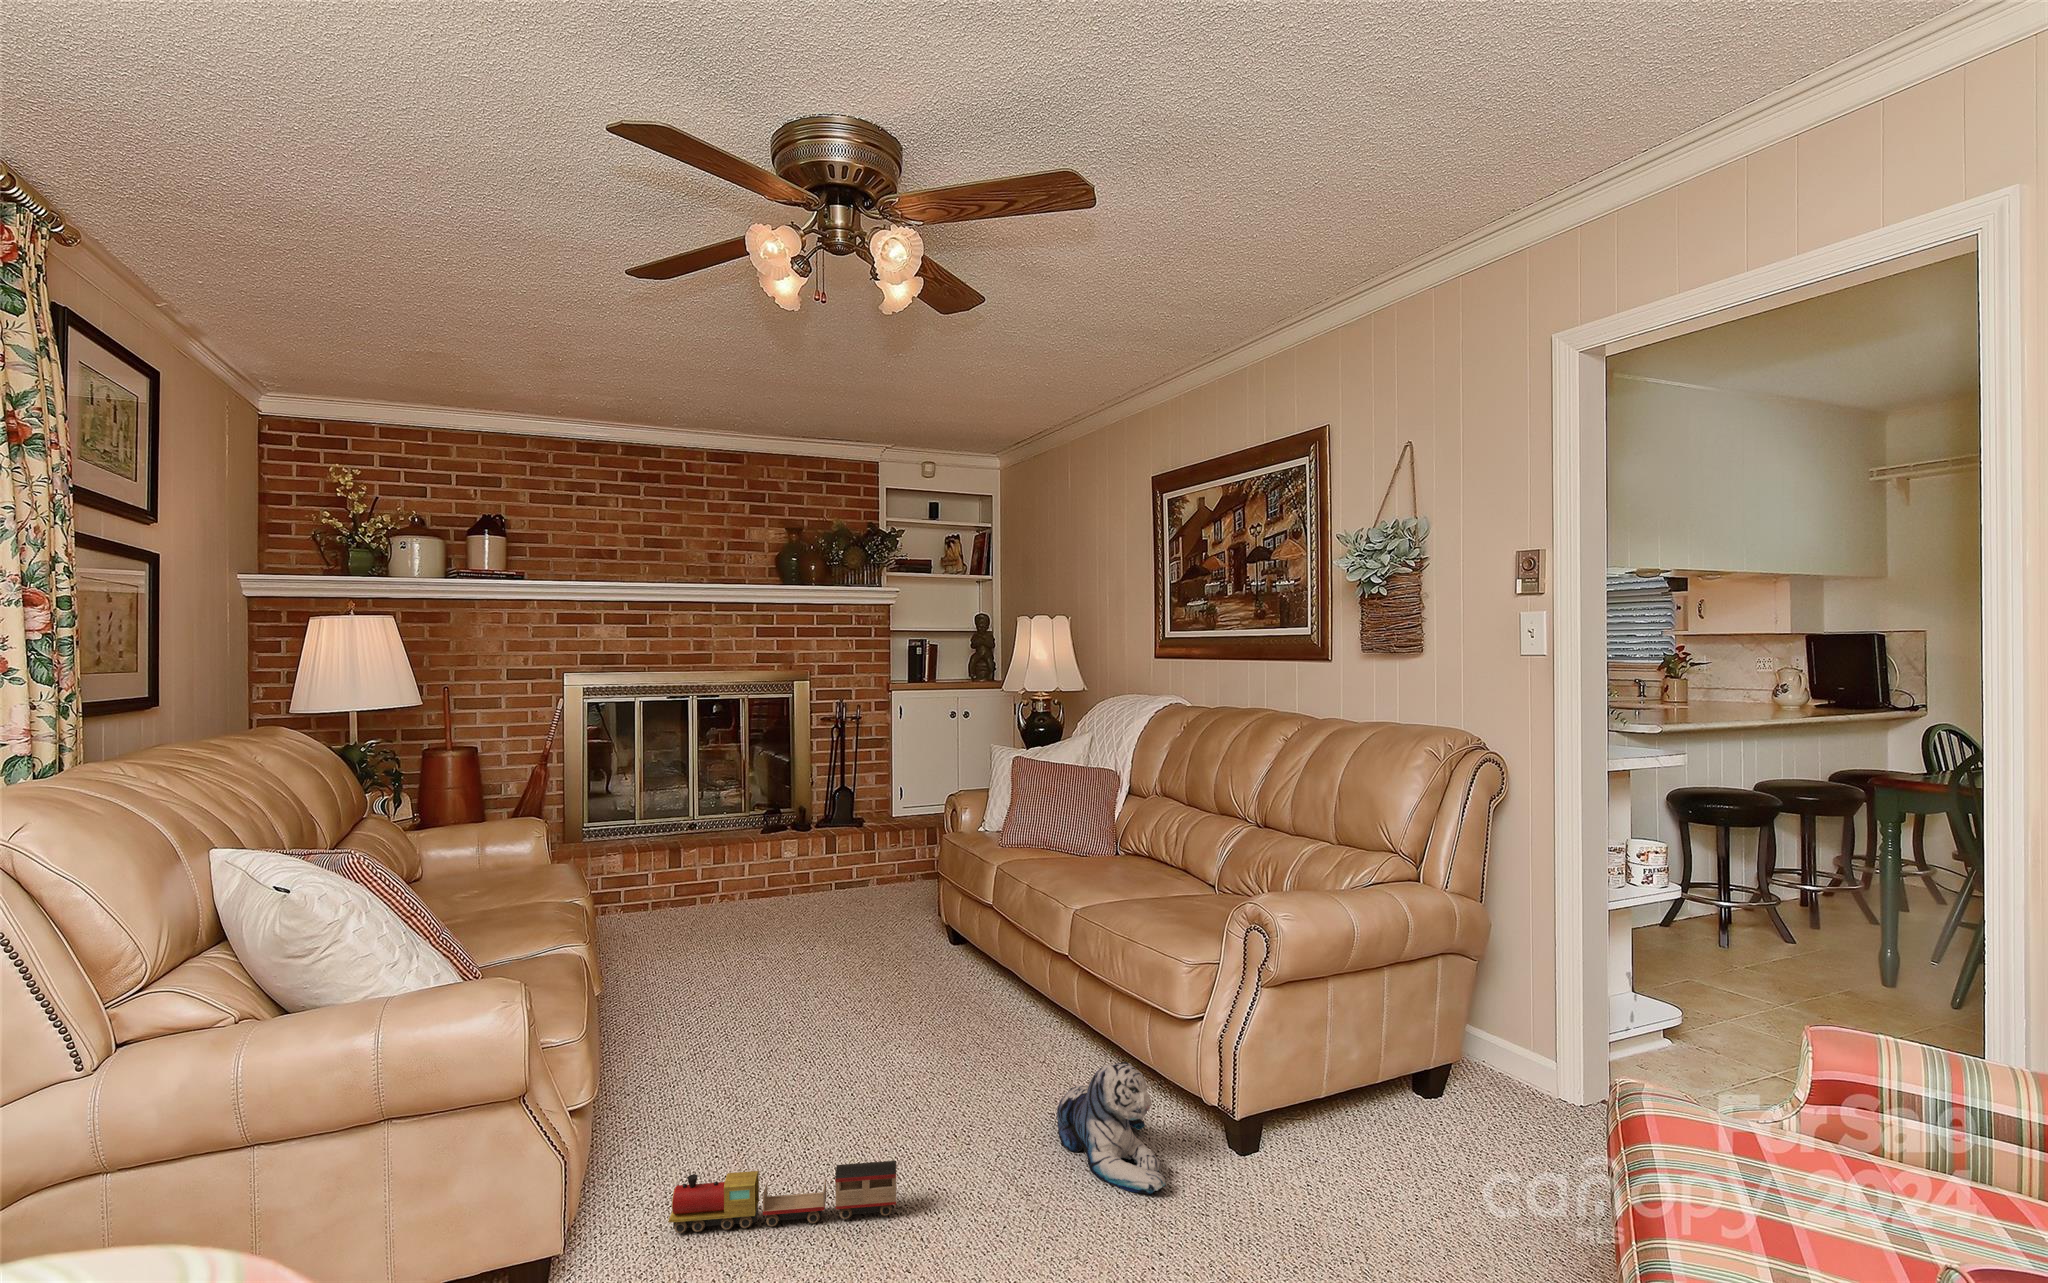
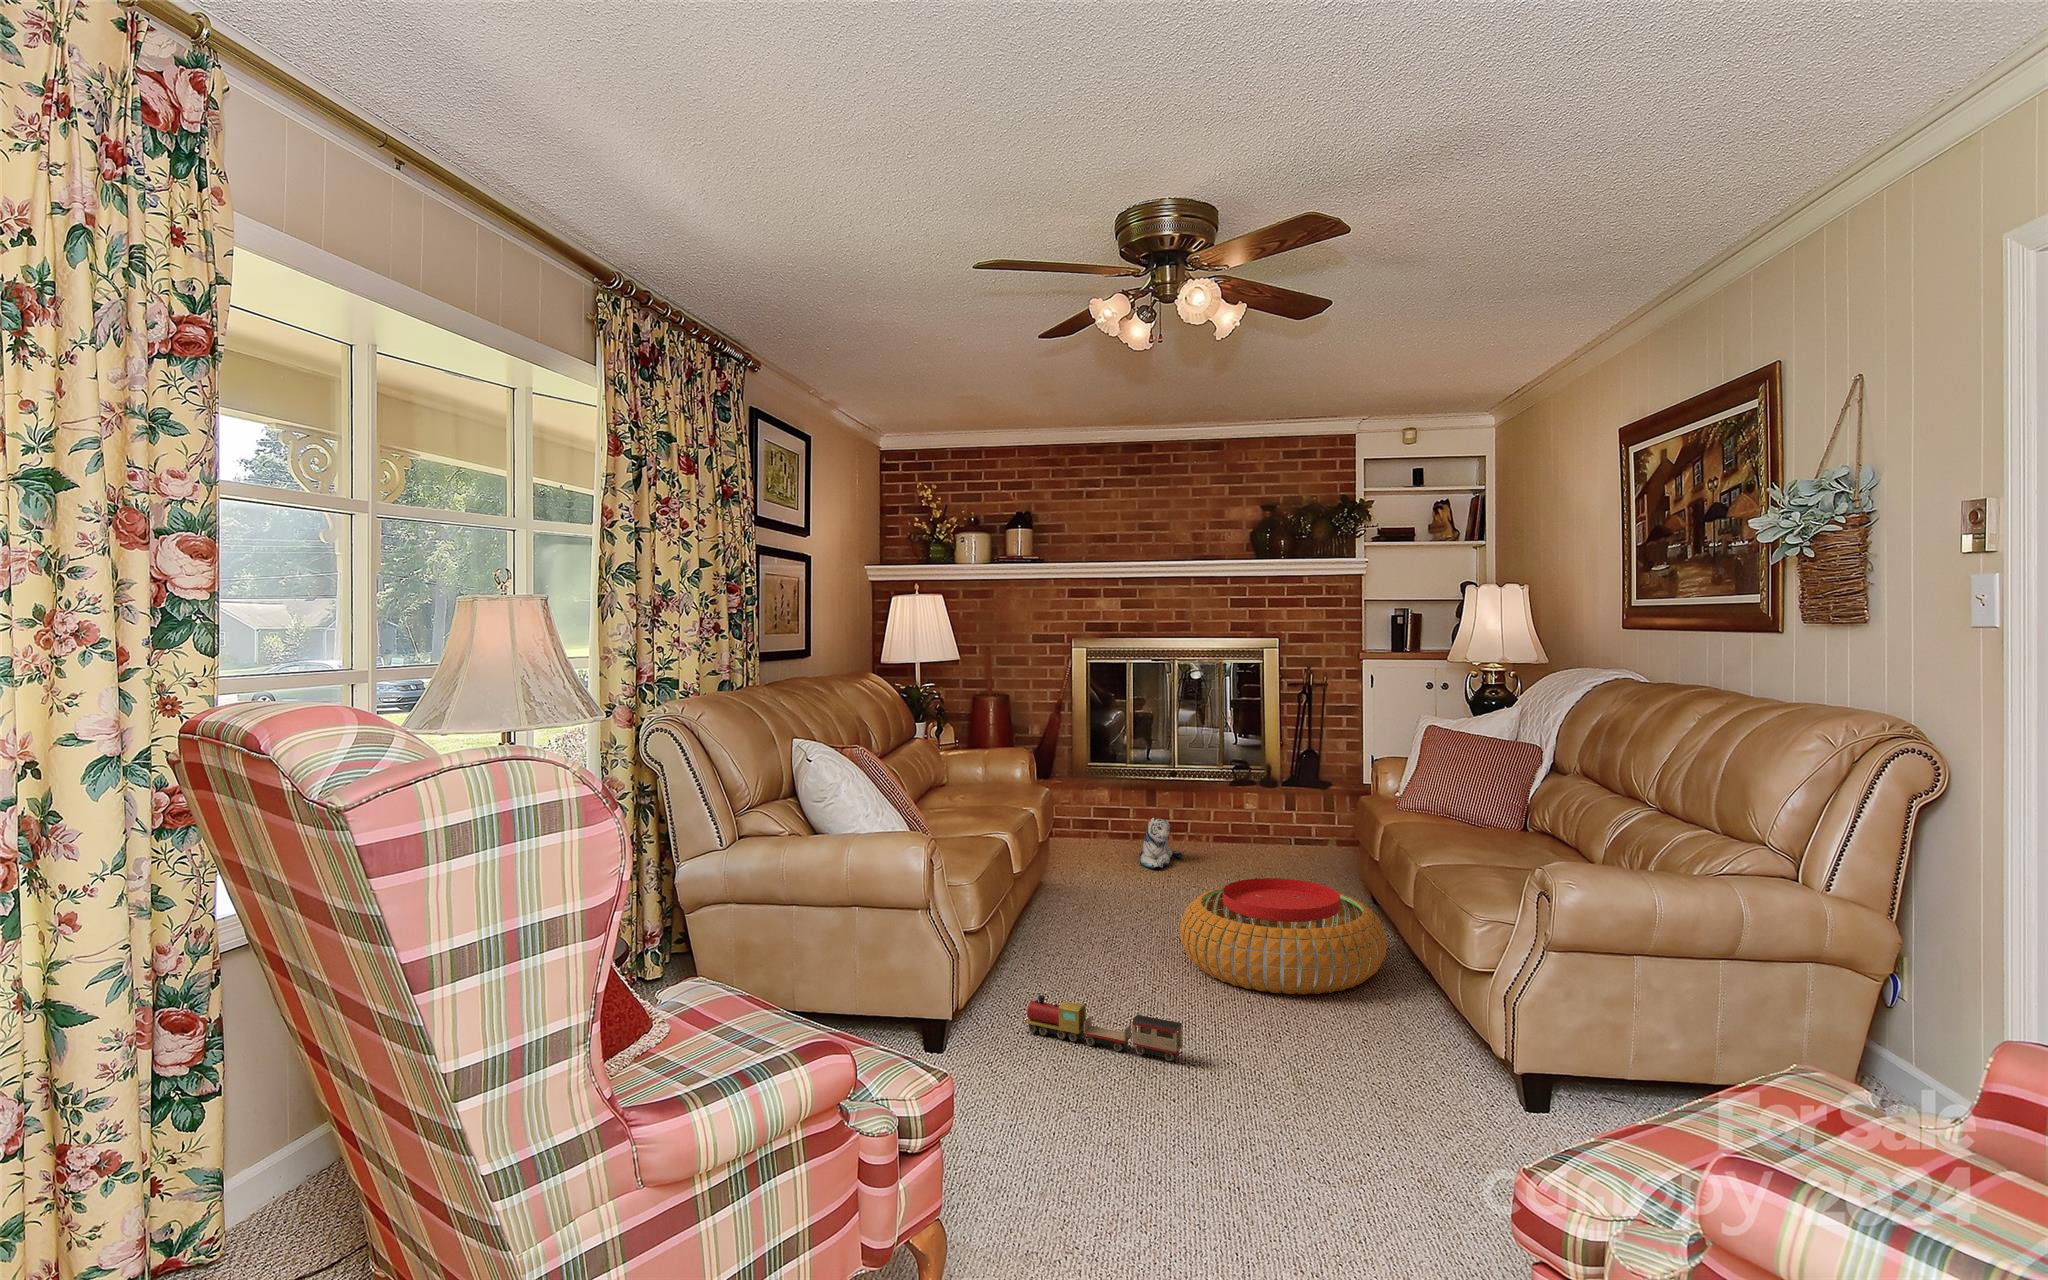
pouf: none [804,936,1031,1079] -> present [1180,878,1387,995]
plush toy: present [1057,1062,1166,1194] -> present [1139,818,1183,869]

